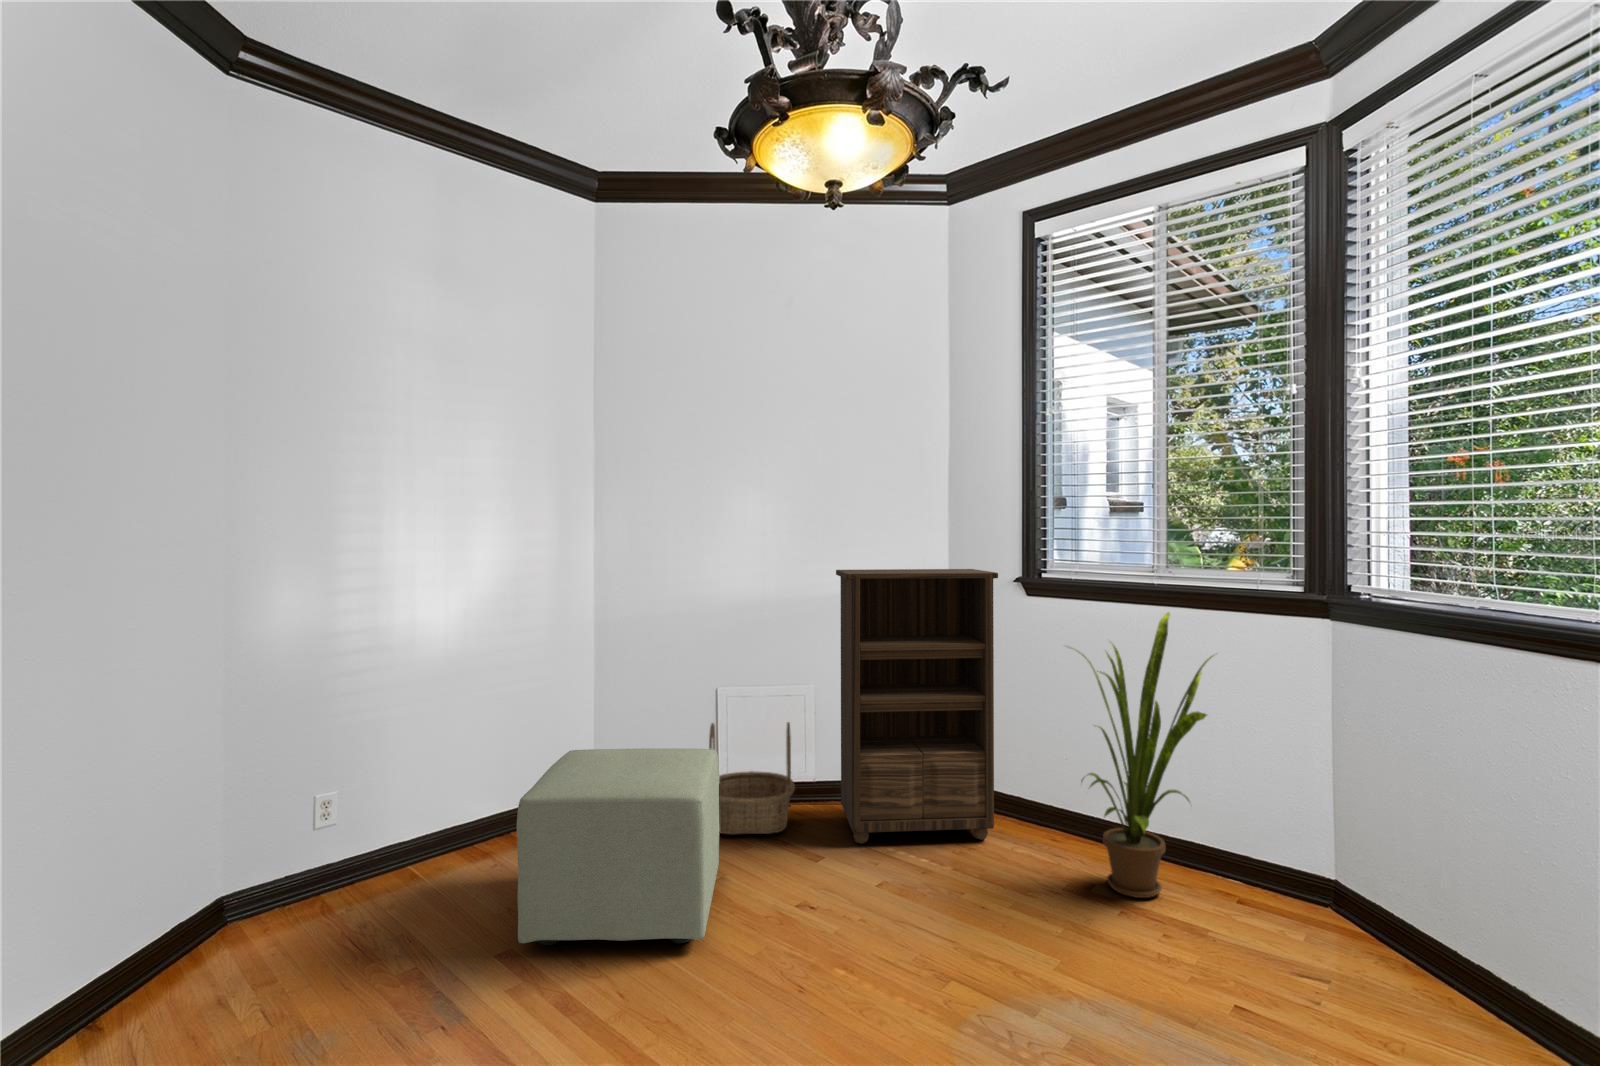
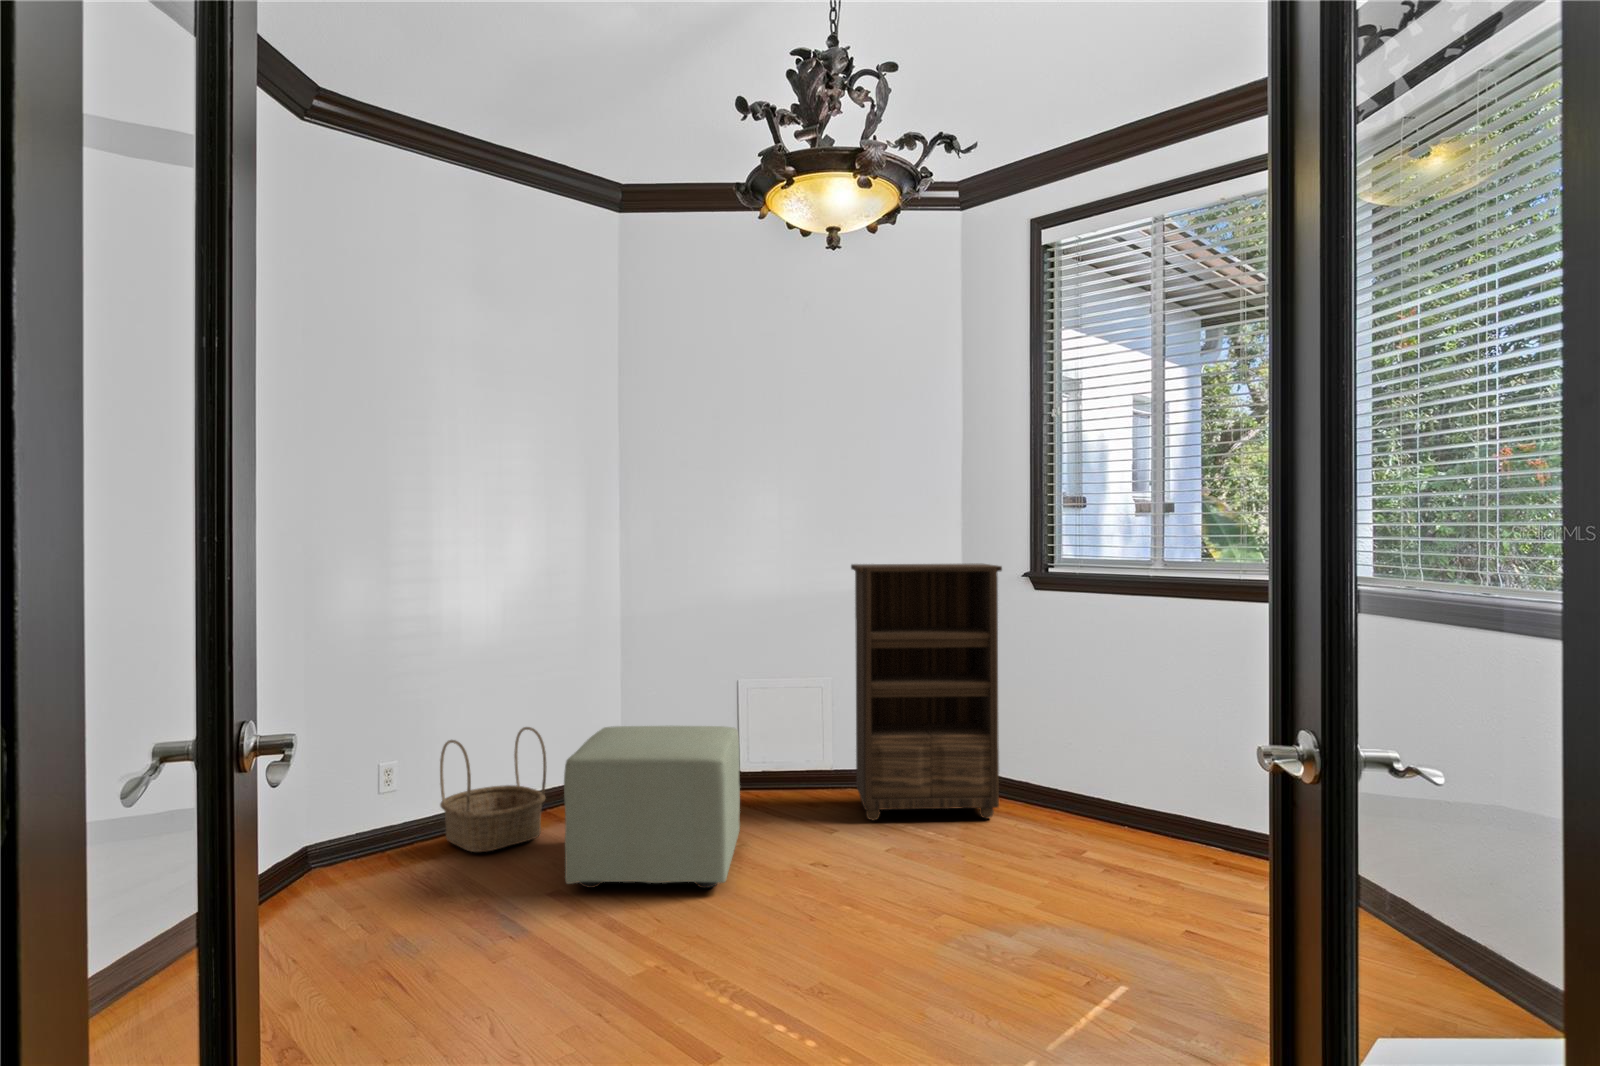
house plant: present [1070,612,1213,898] -> none [1059,602,1200,863]
basket: present [709,722,795,834] -> present [440,727,547,852]

